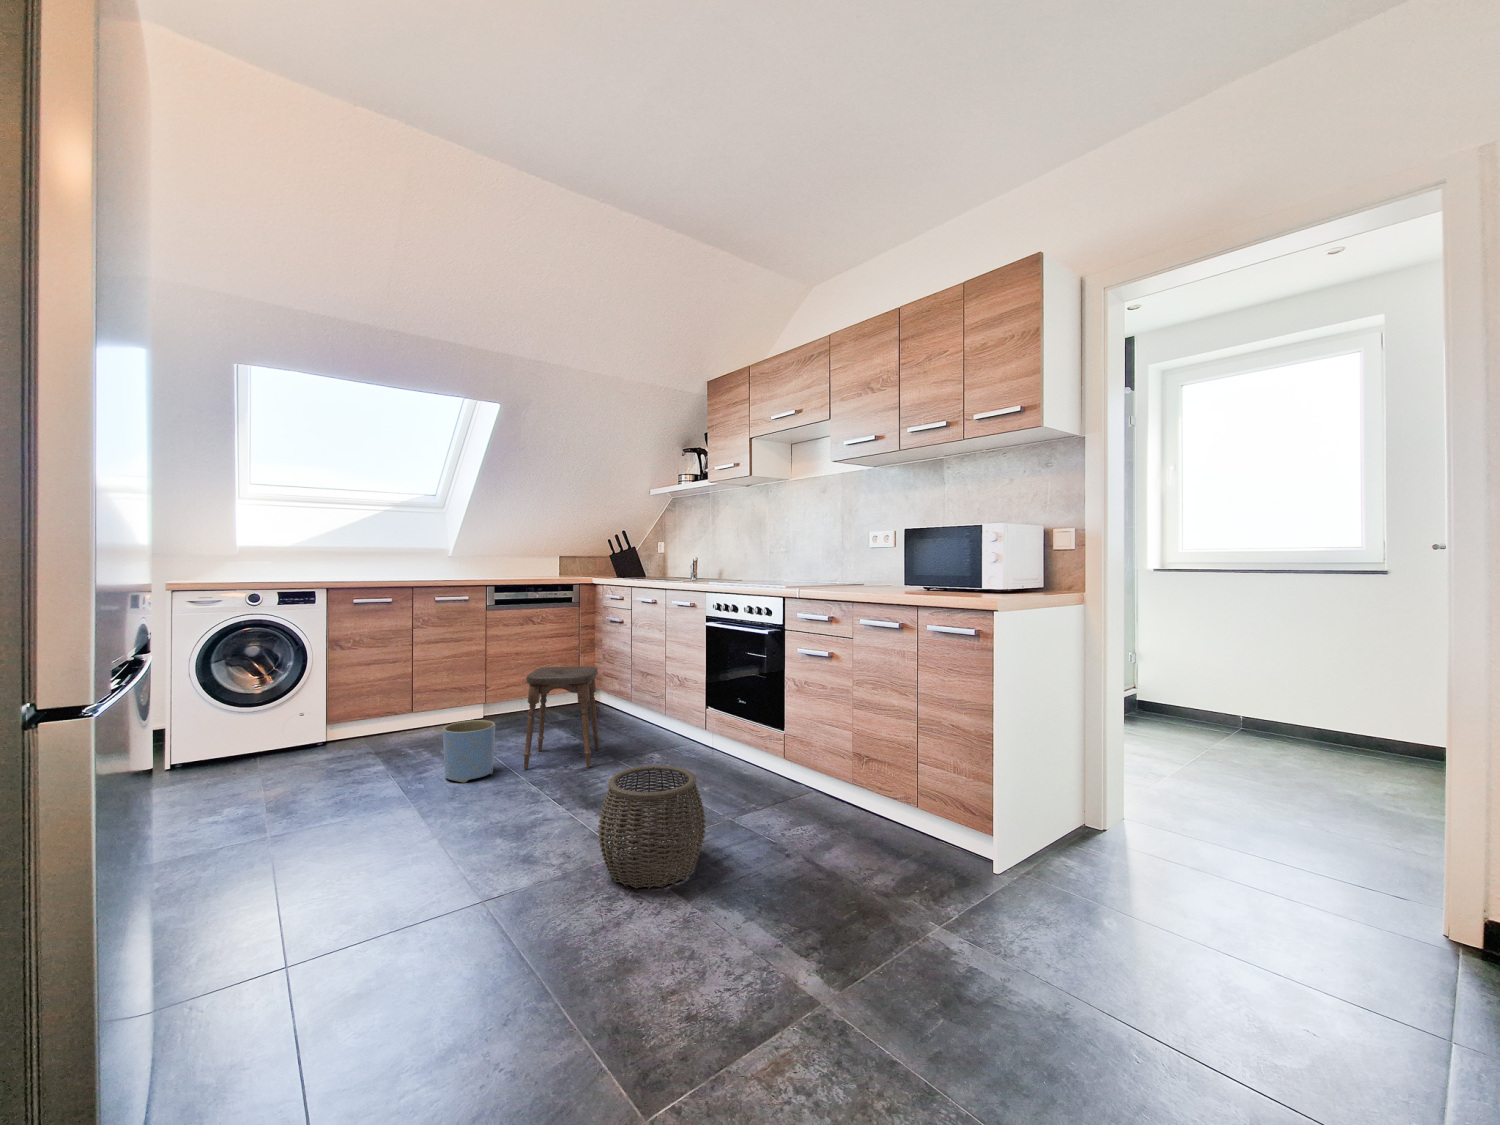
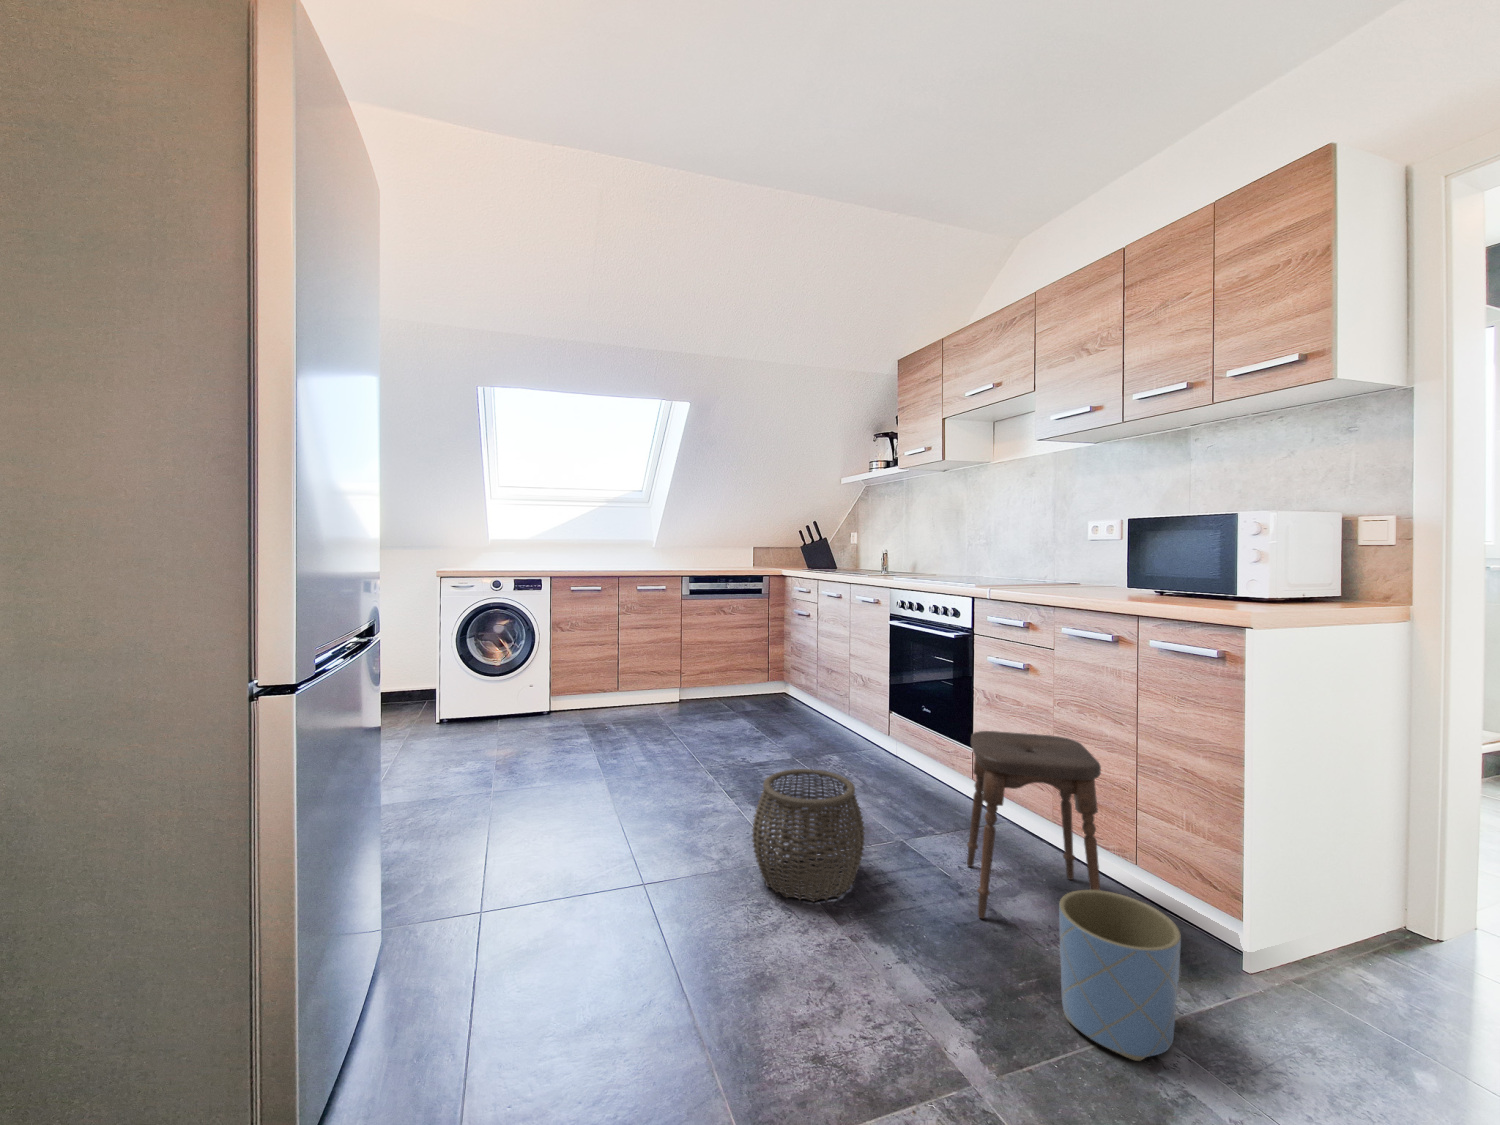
stool: present [524,666,599,770] -> present [967,731,1101,918]
planter: present [443,720,495,783] -> present [1059,890,1181,1061]

